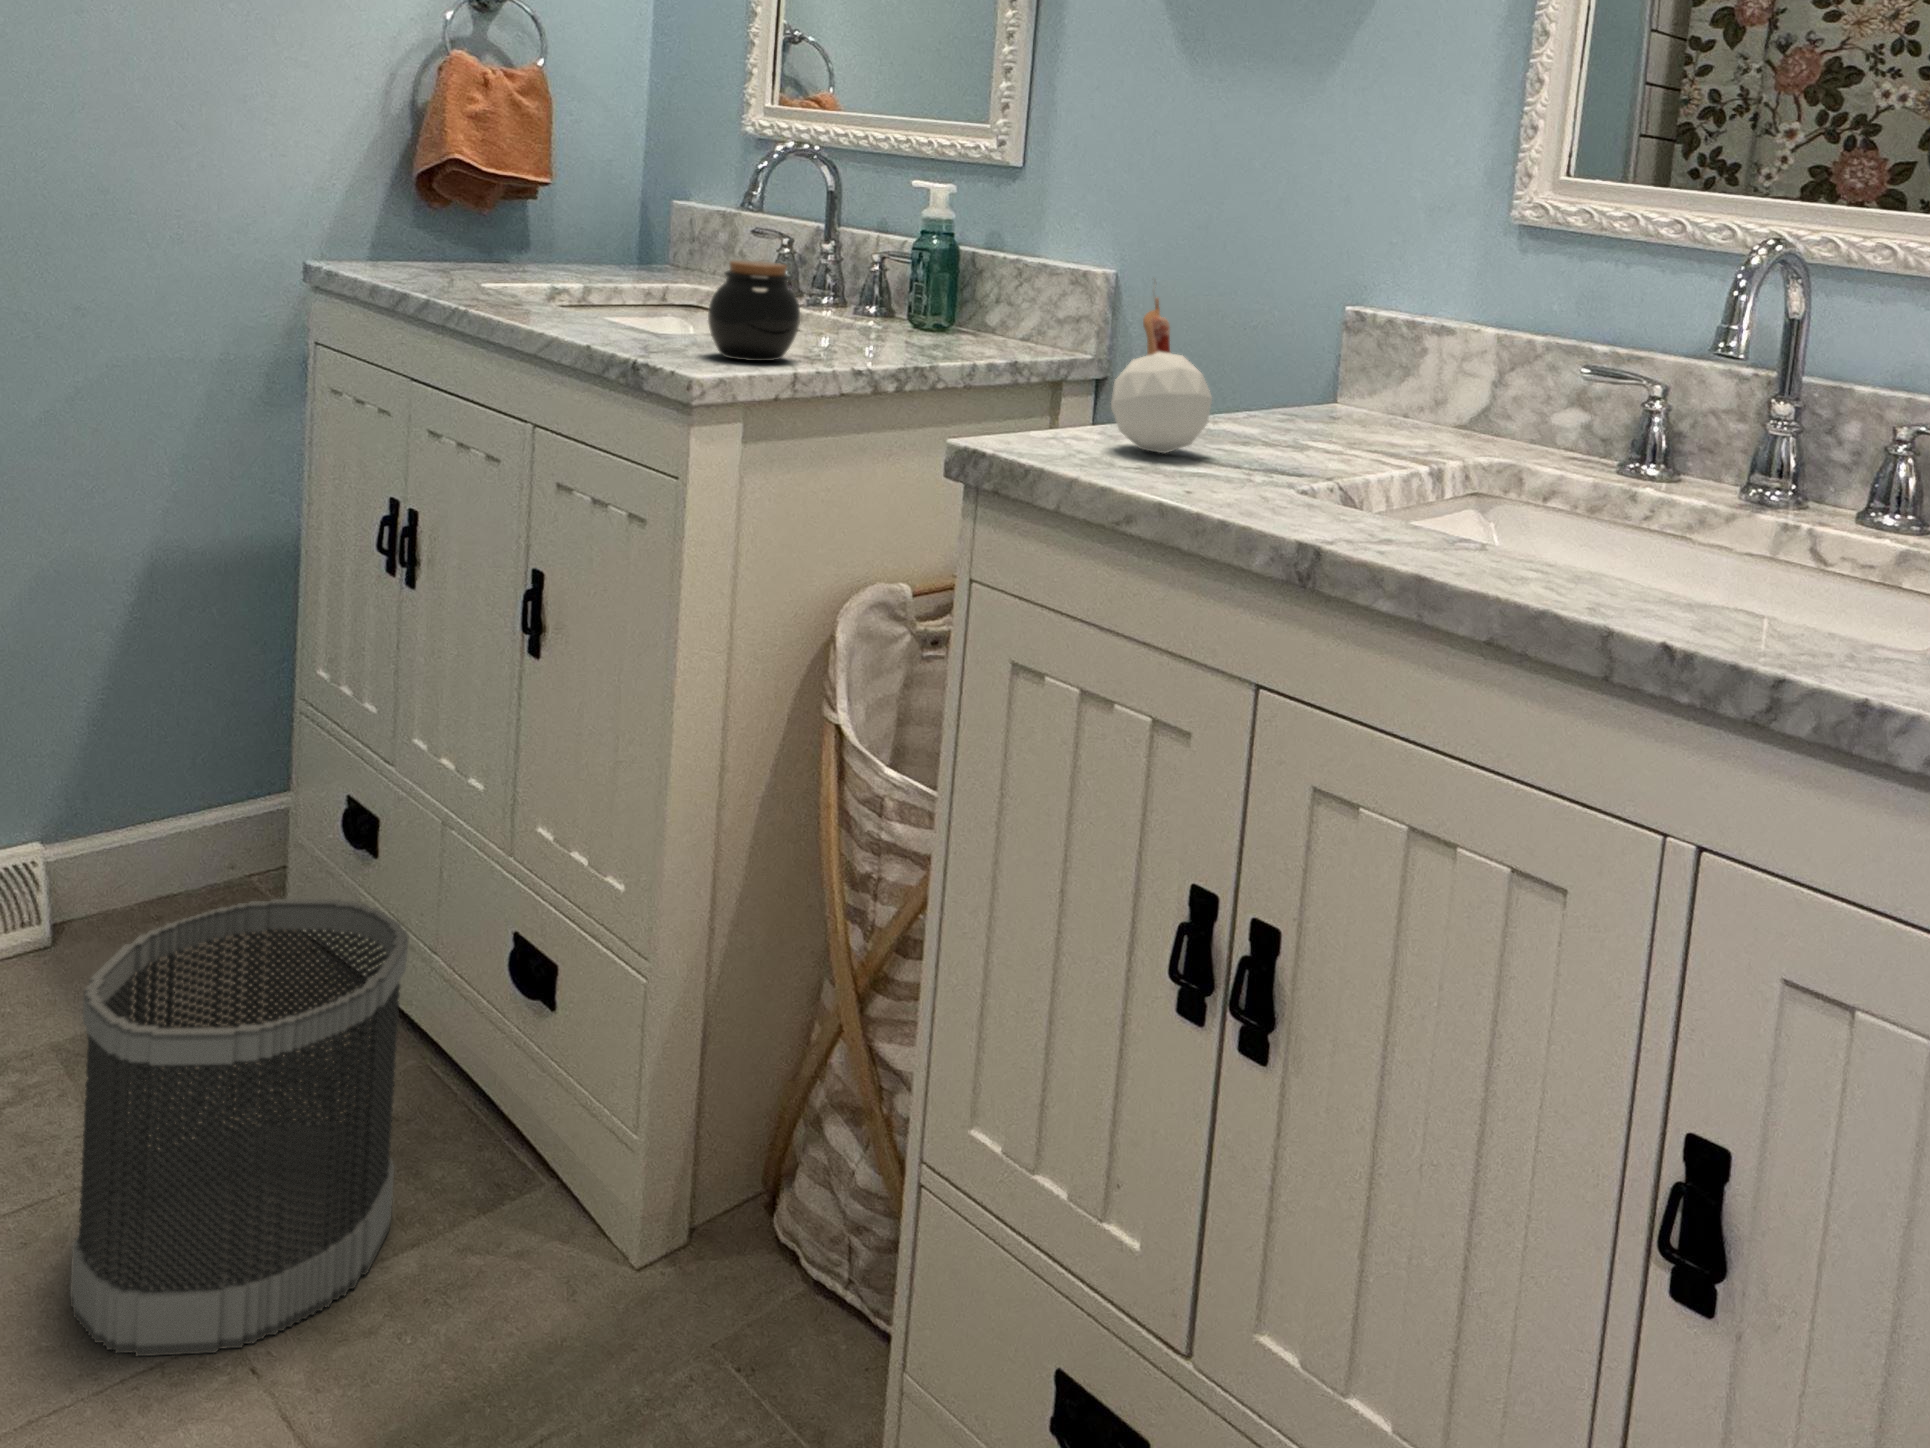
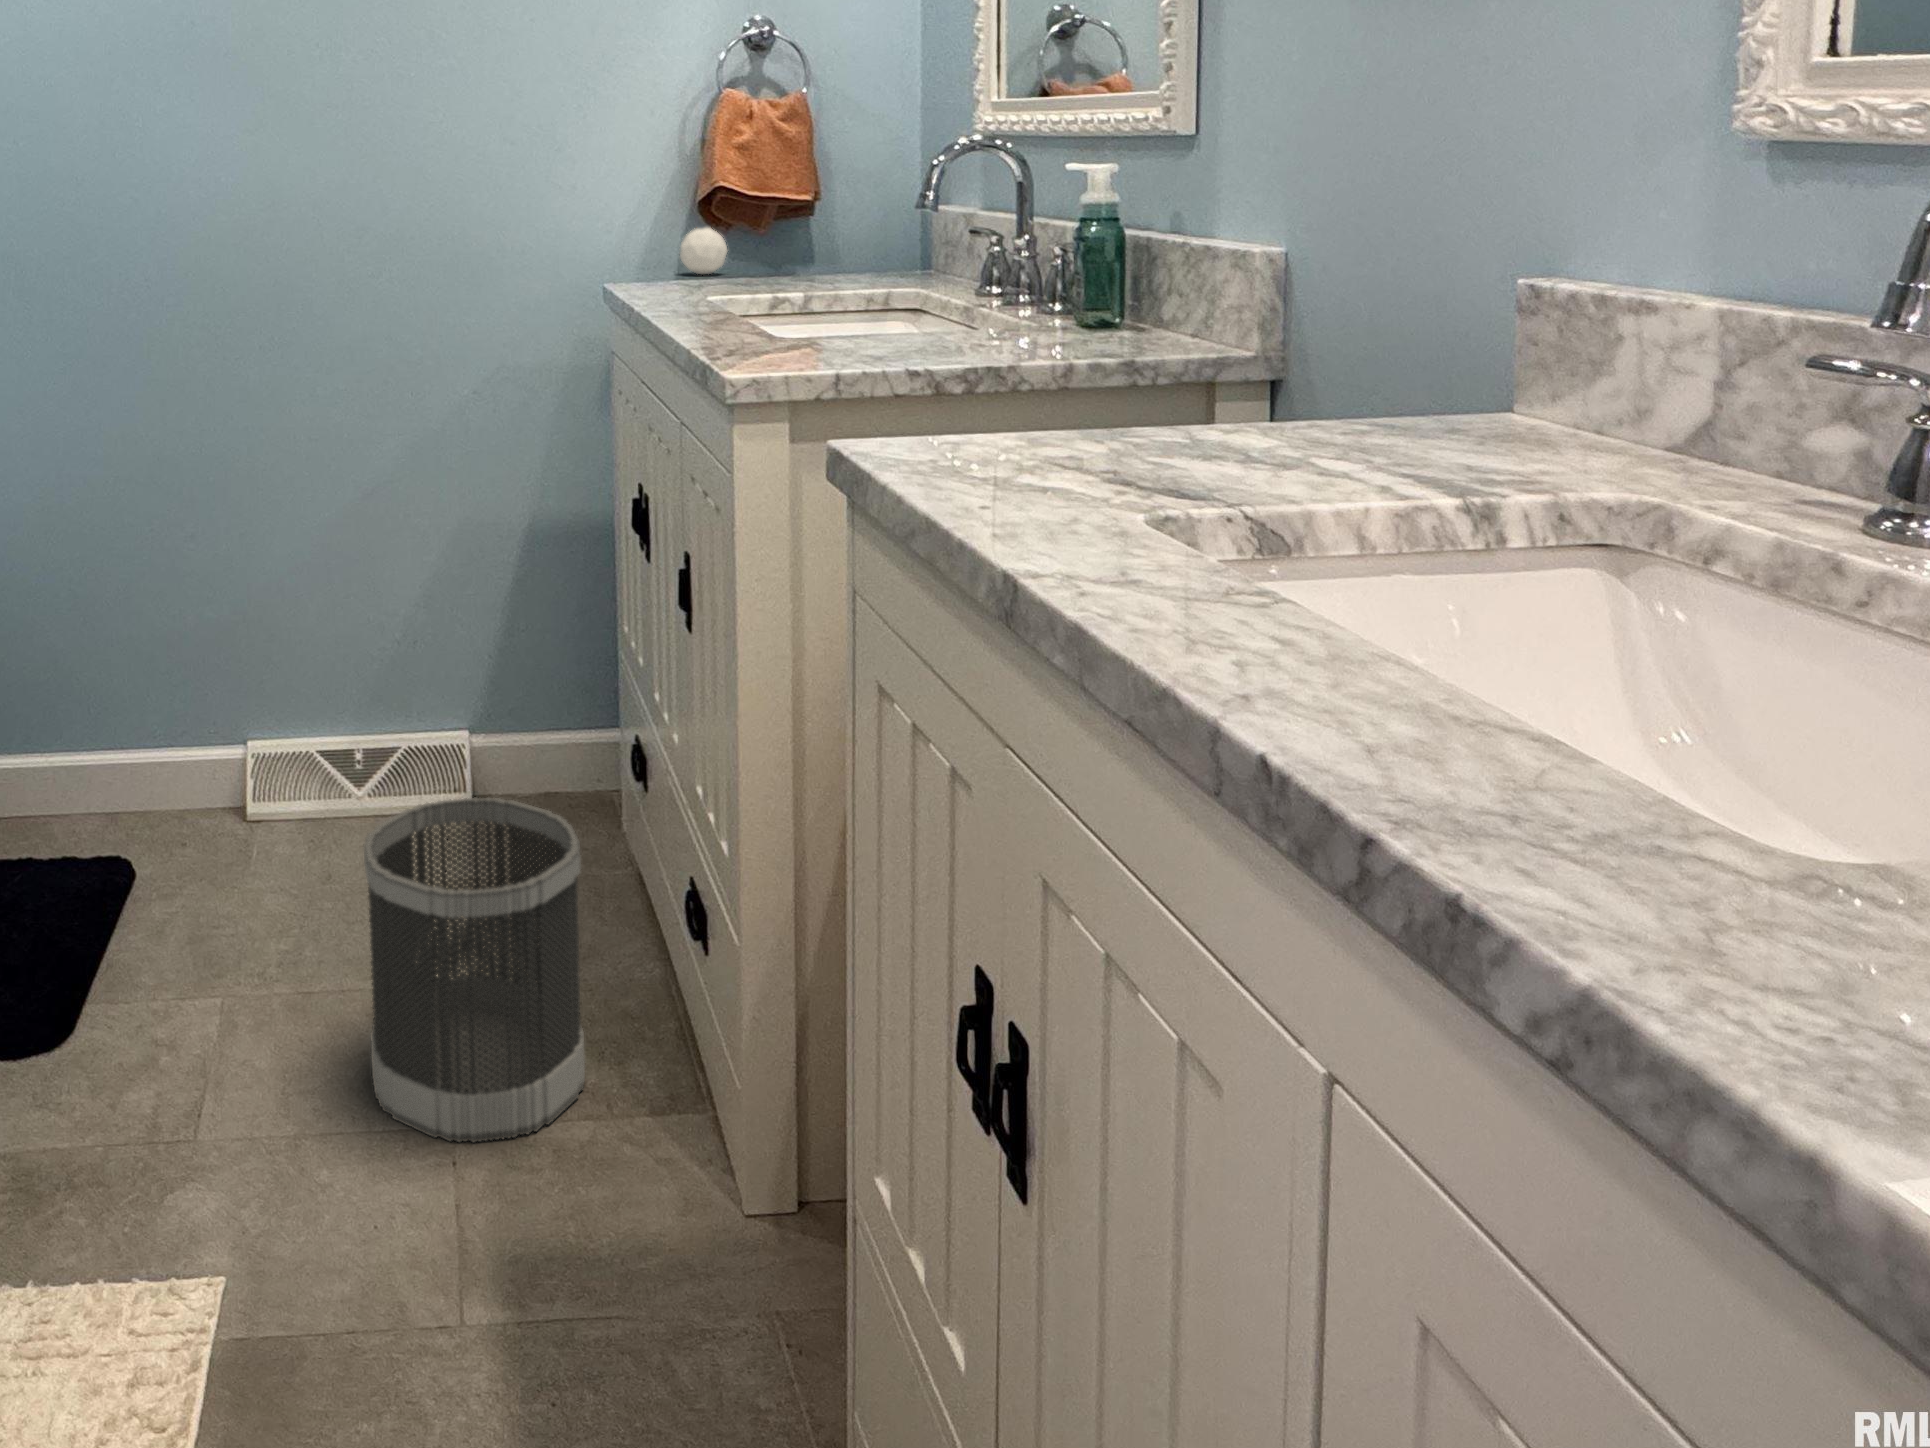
jar: present [708,260,800,361] -> none [777,263,866,362]
candle: present [1111,279,1212,453] -> present [680,227,727,275]

